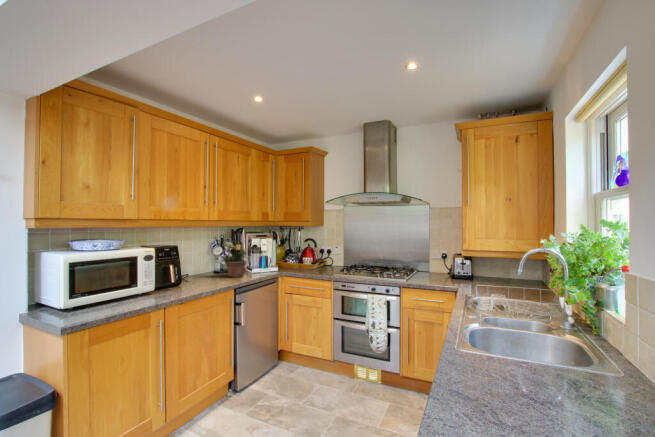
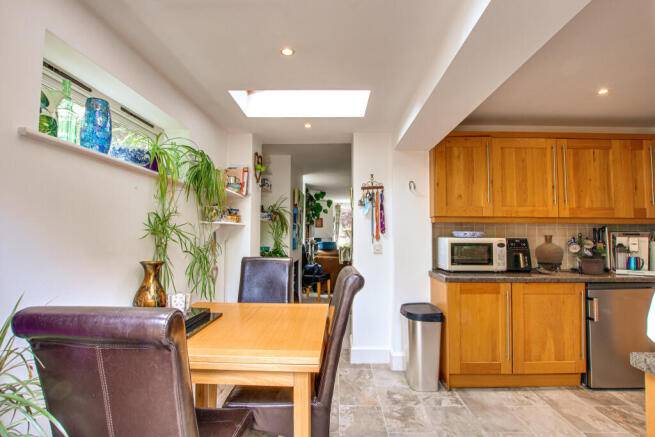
vase: none [187,240,216,283] -> present [535,235,564,273]

